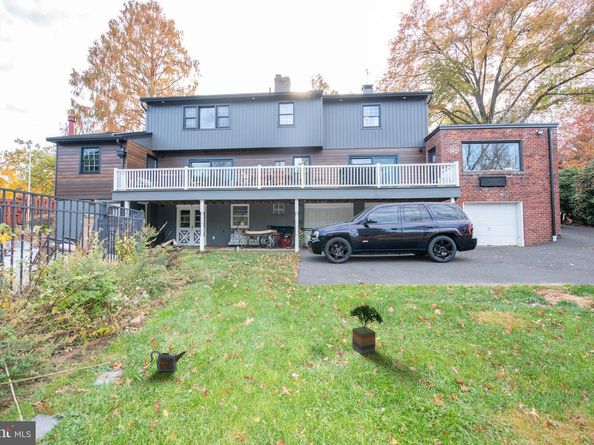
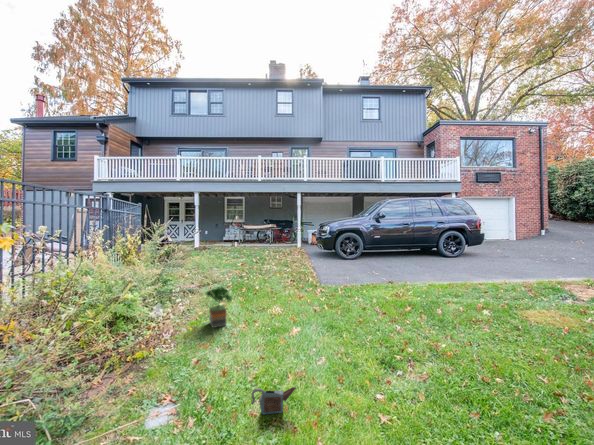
potted tree: present [349,305,383,354] -> present [206,287,232,328]

